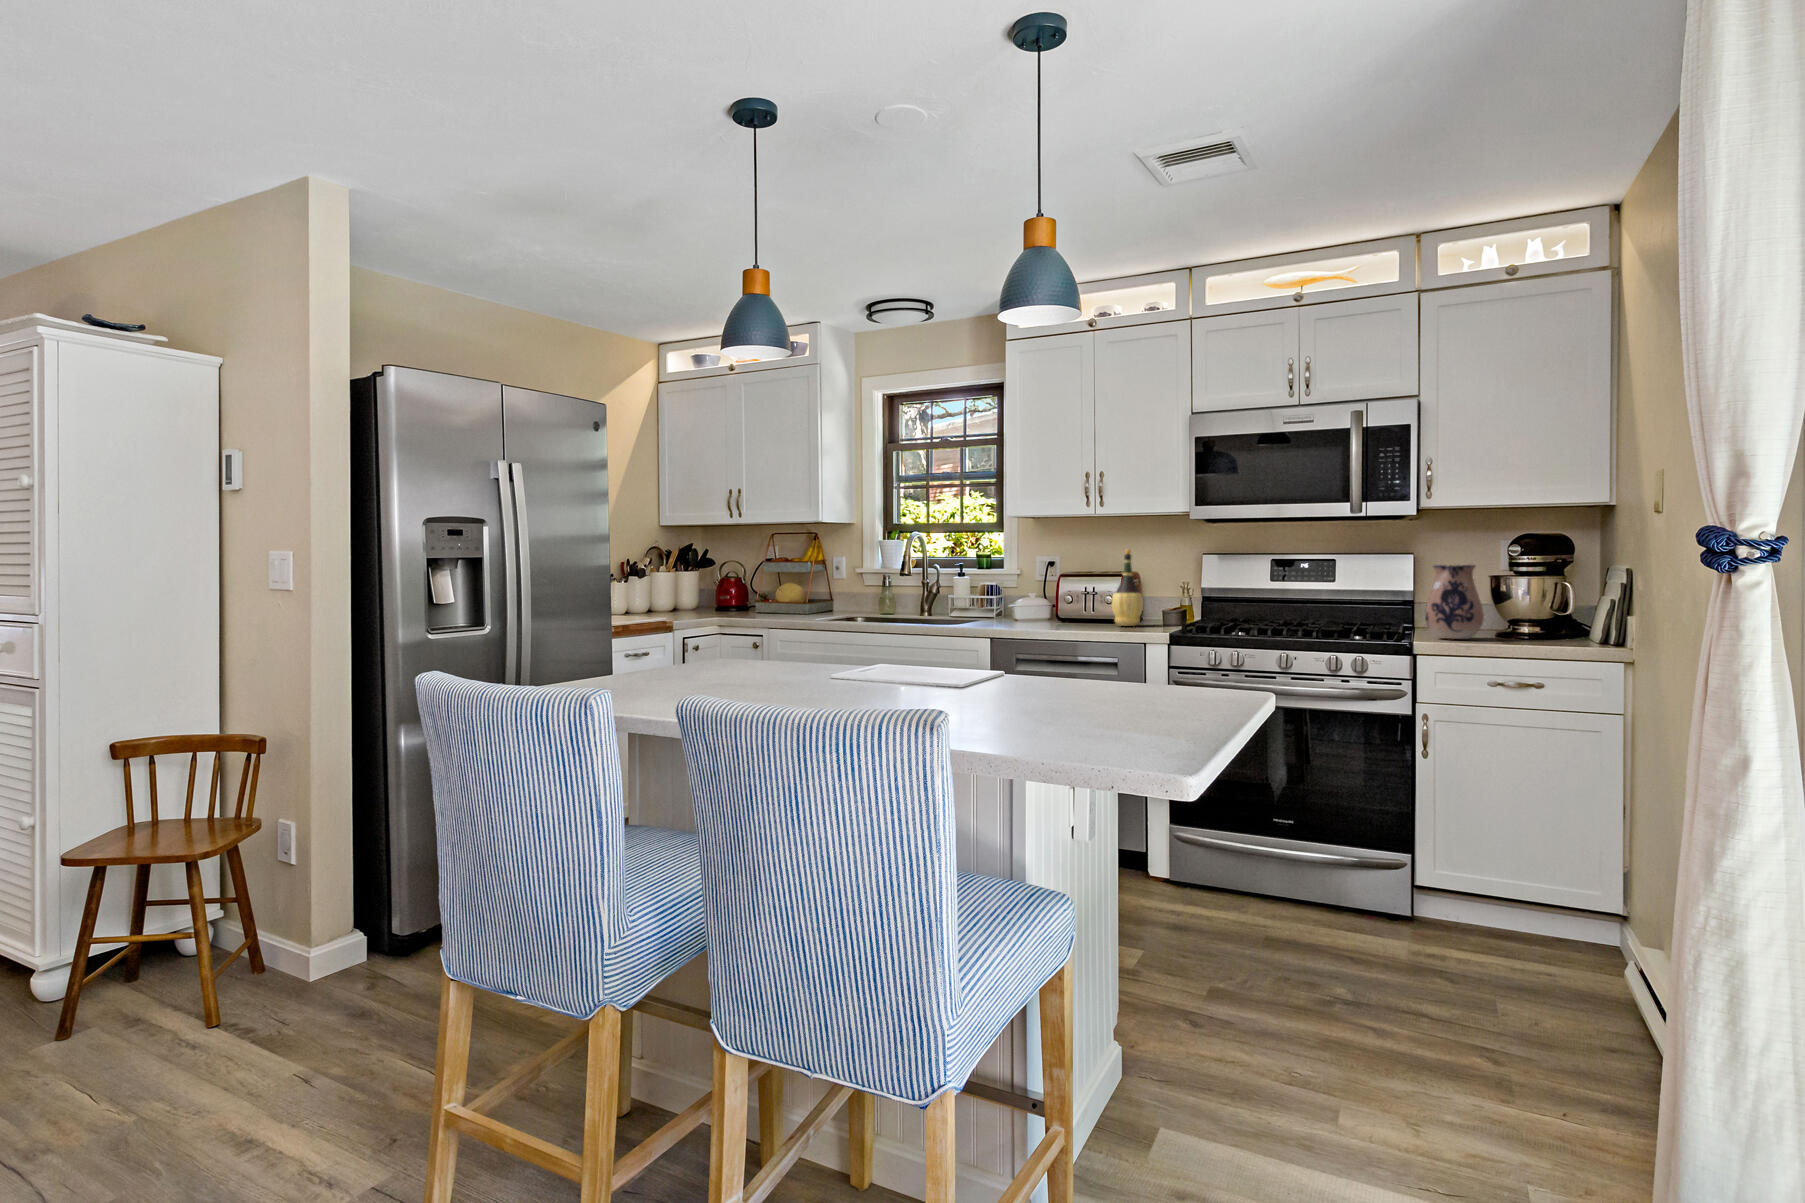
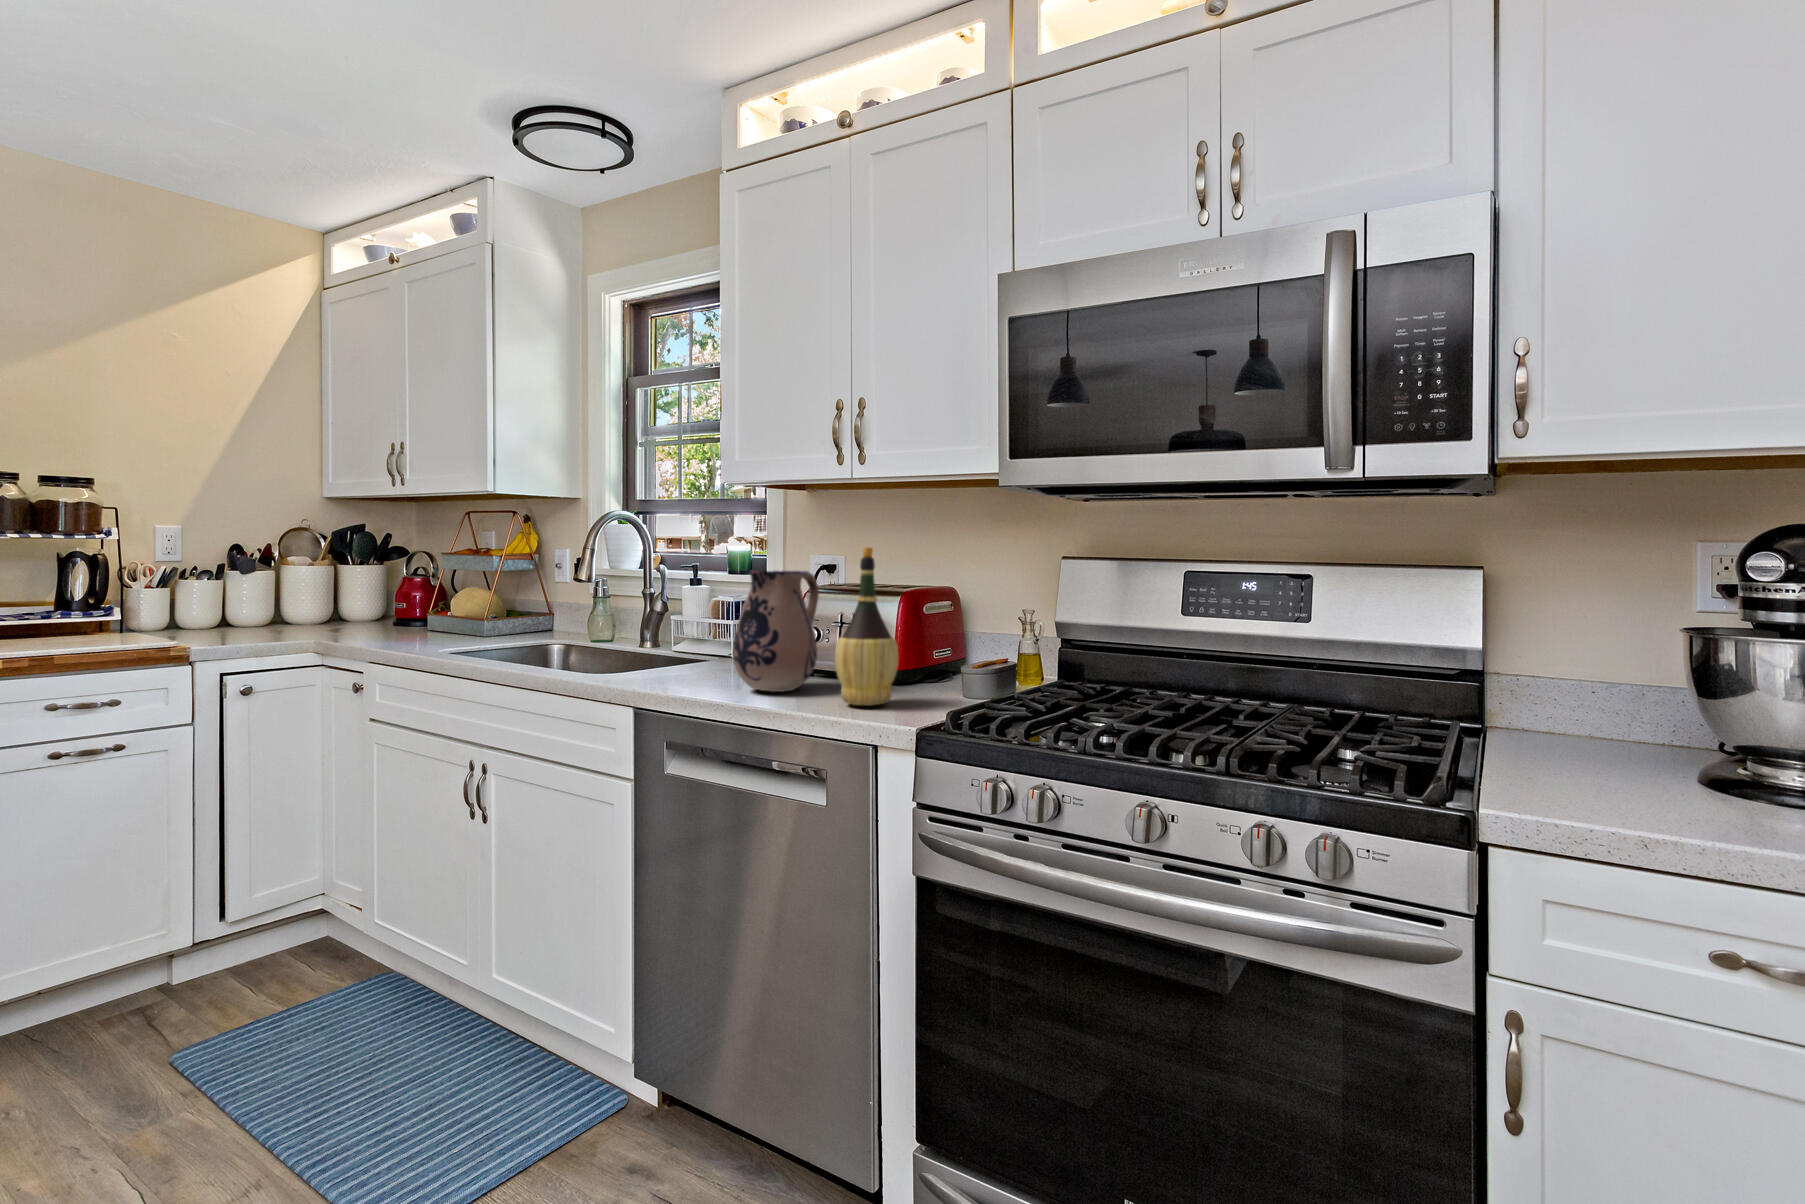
ceramic pitcher: present [1425,565,1484,639] -> present [733,570,819,692]

